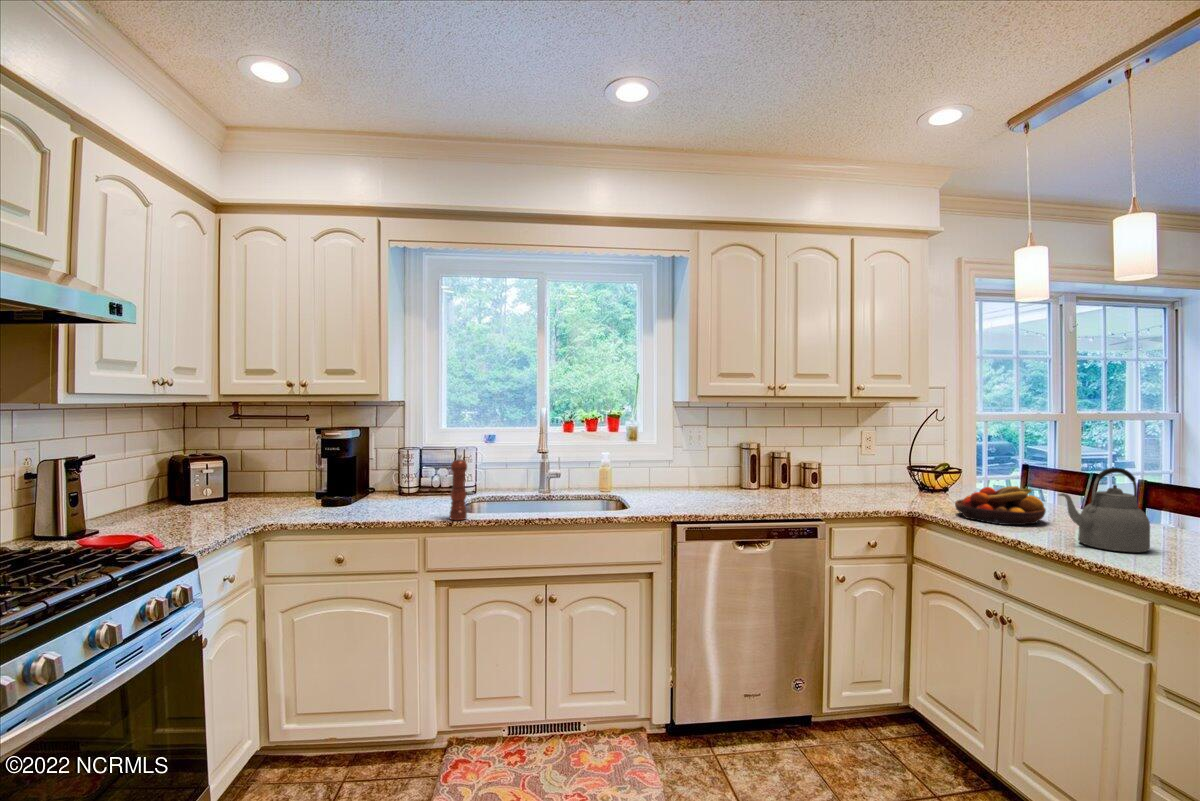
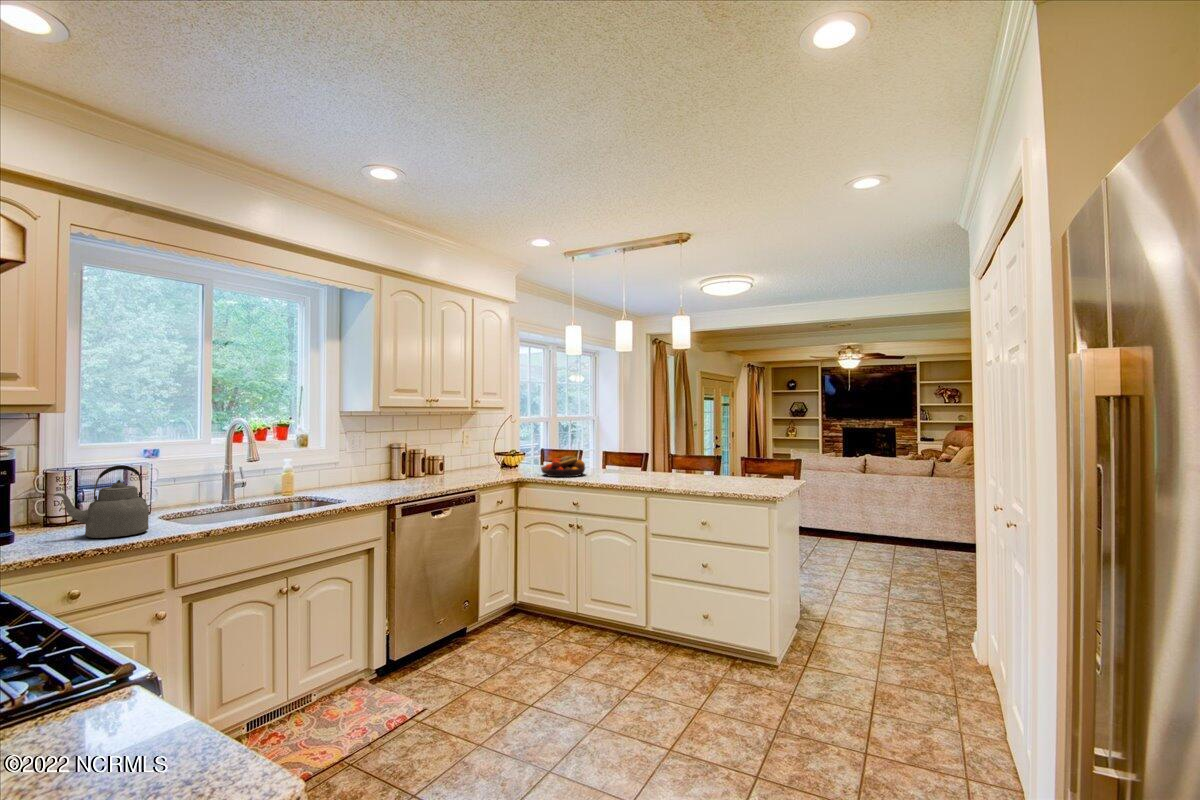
pepper mill: present [450,455,467,520] -> none [192,467,213,532]
kettle: present [1059,468,1150,552] -> present [53,465,149,538]

